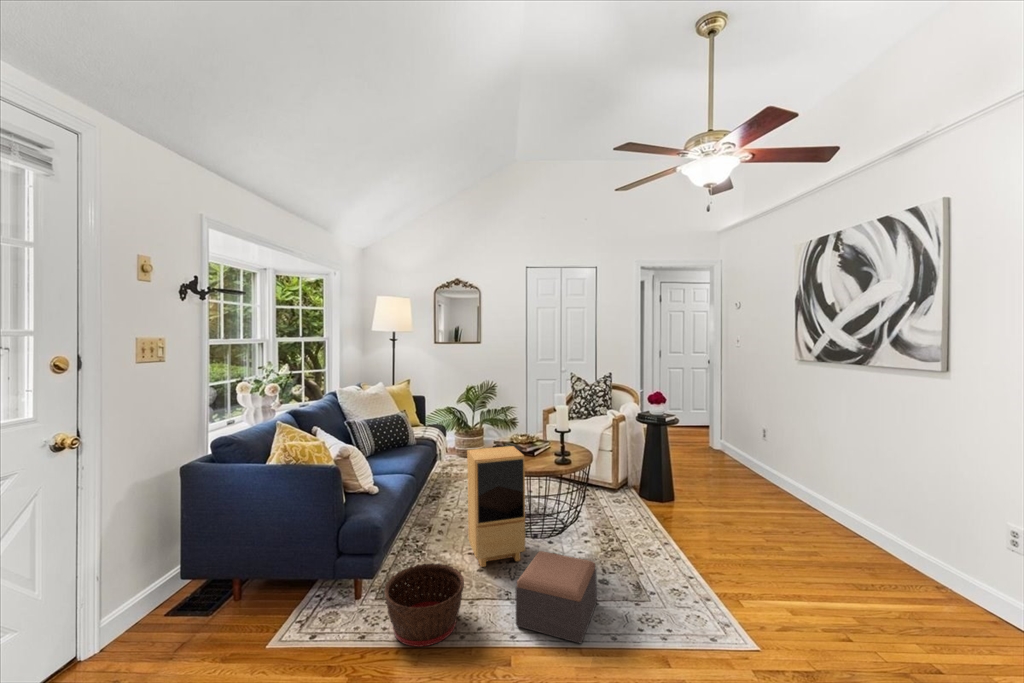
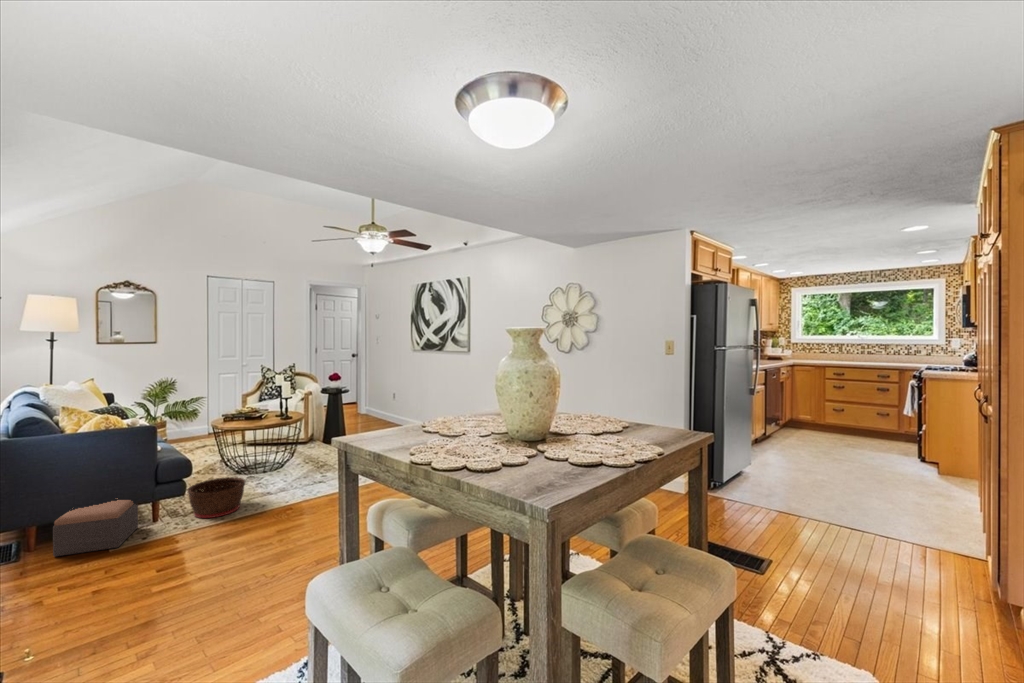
speaker: present [467,446,525,567] -> none [215,408,264,487]
footstool: present [515,551,597,643] -> present [53,500,138,557]

